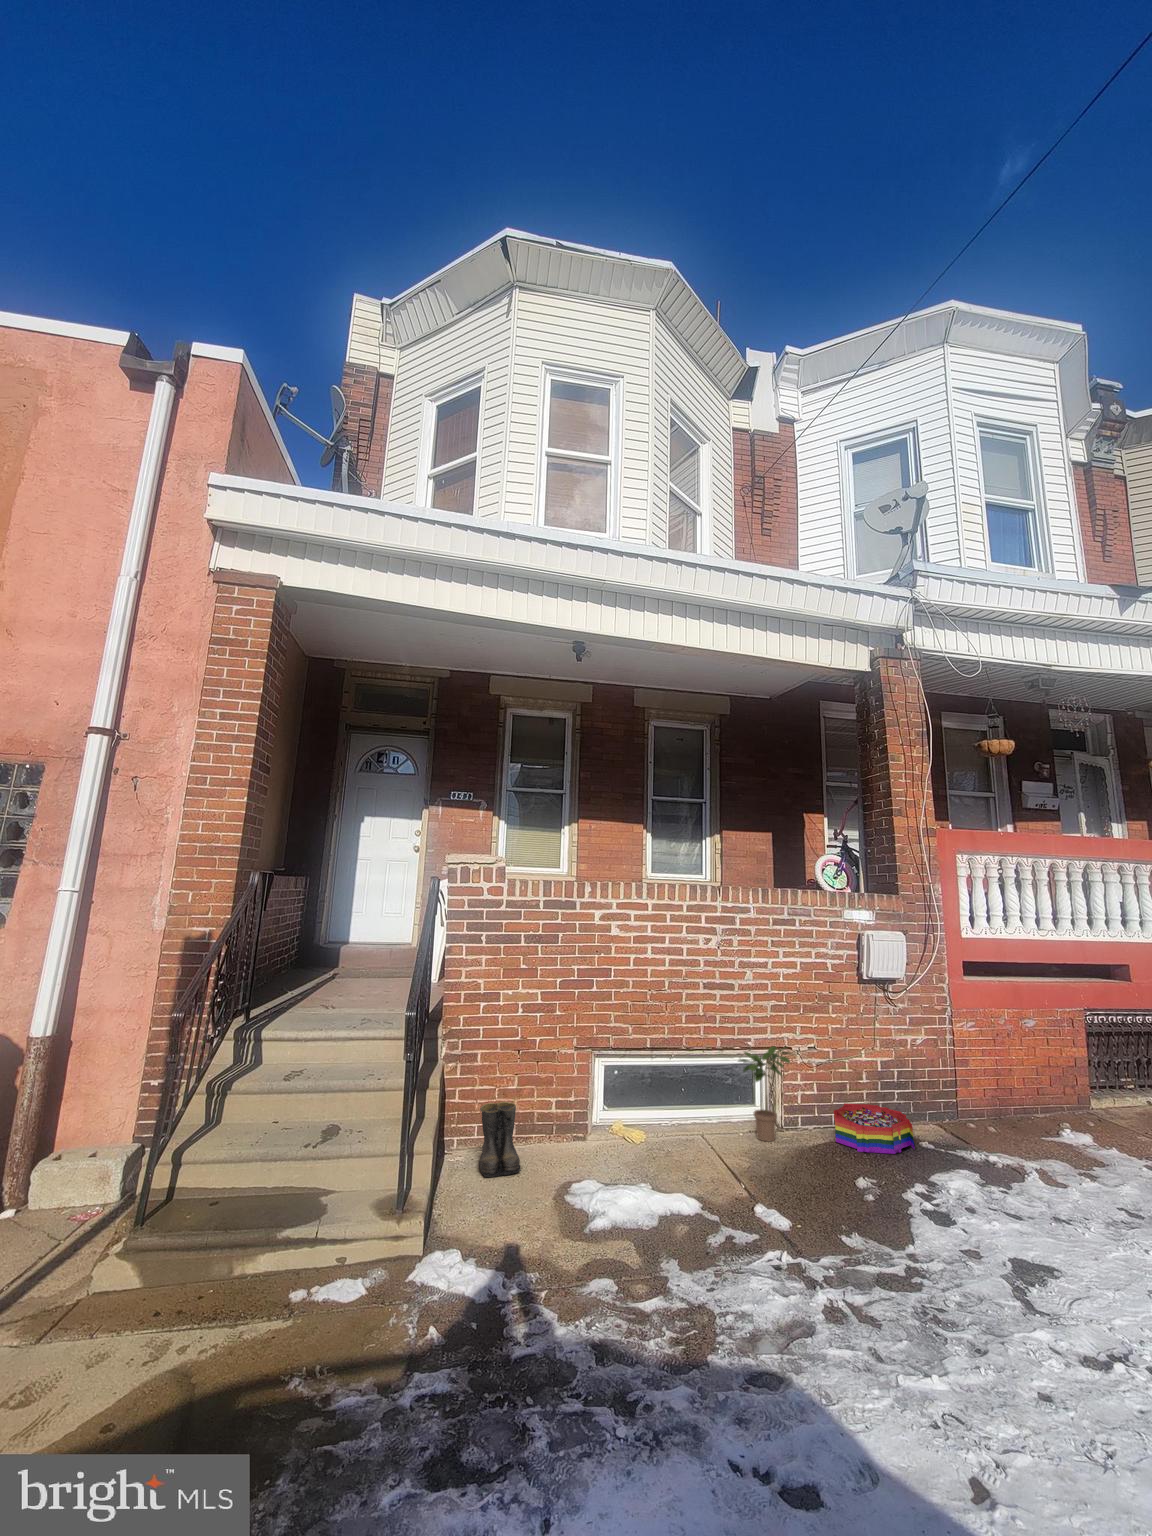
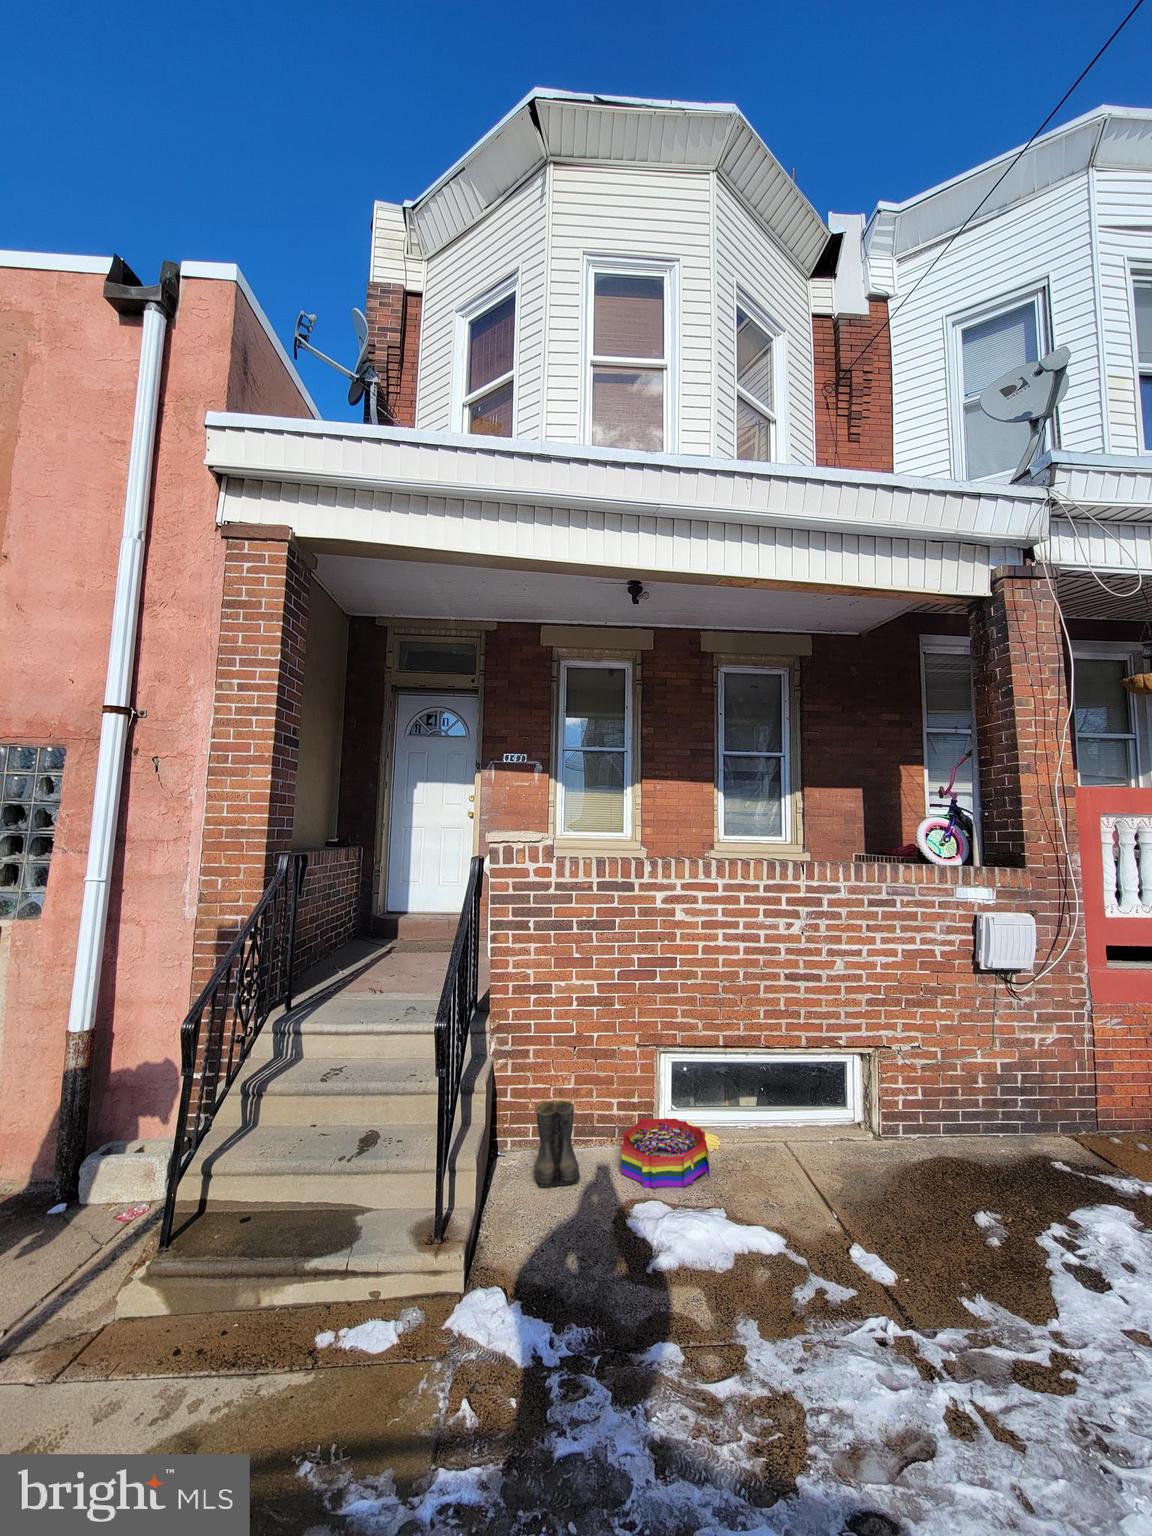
potted plant: present [739,1046,791,1141] -> none [826,1041,894,1150]
storage bin: present [834,1103,915,1154] -> present [621,1118,710,1188]

